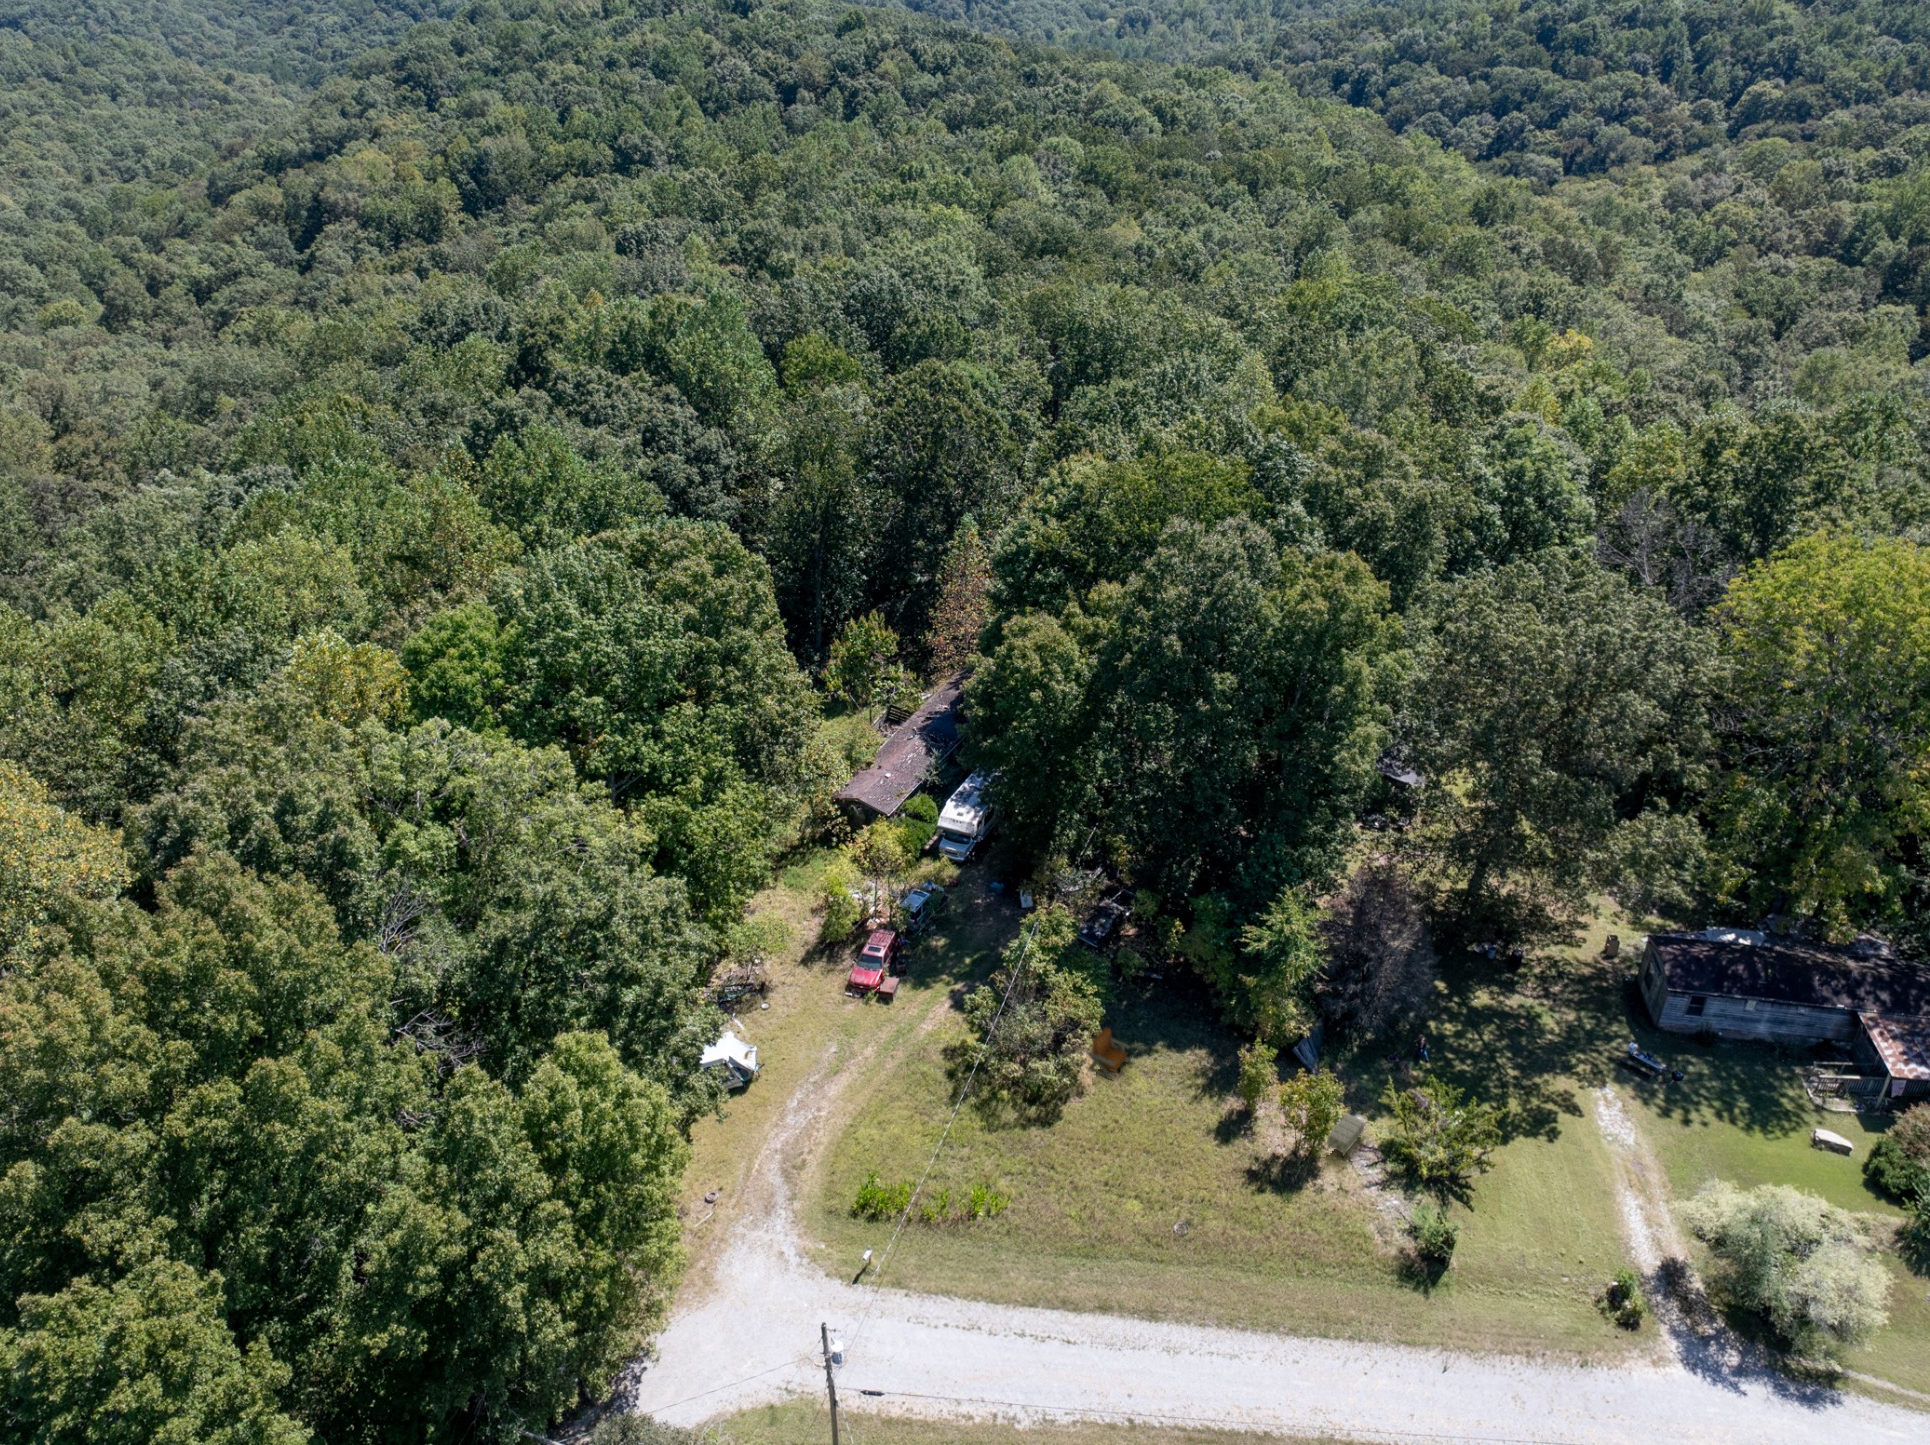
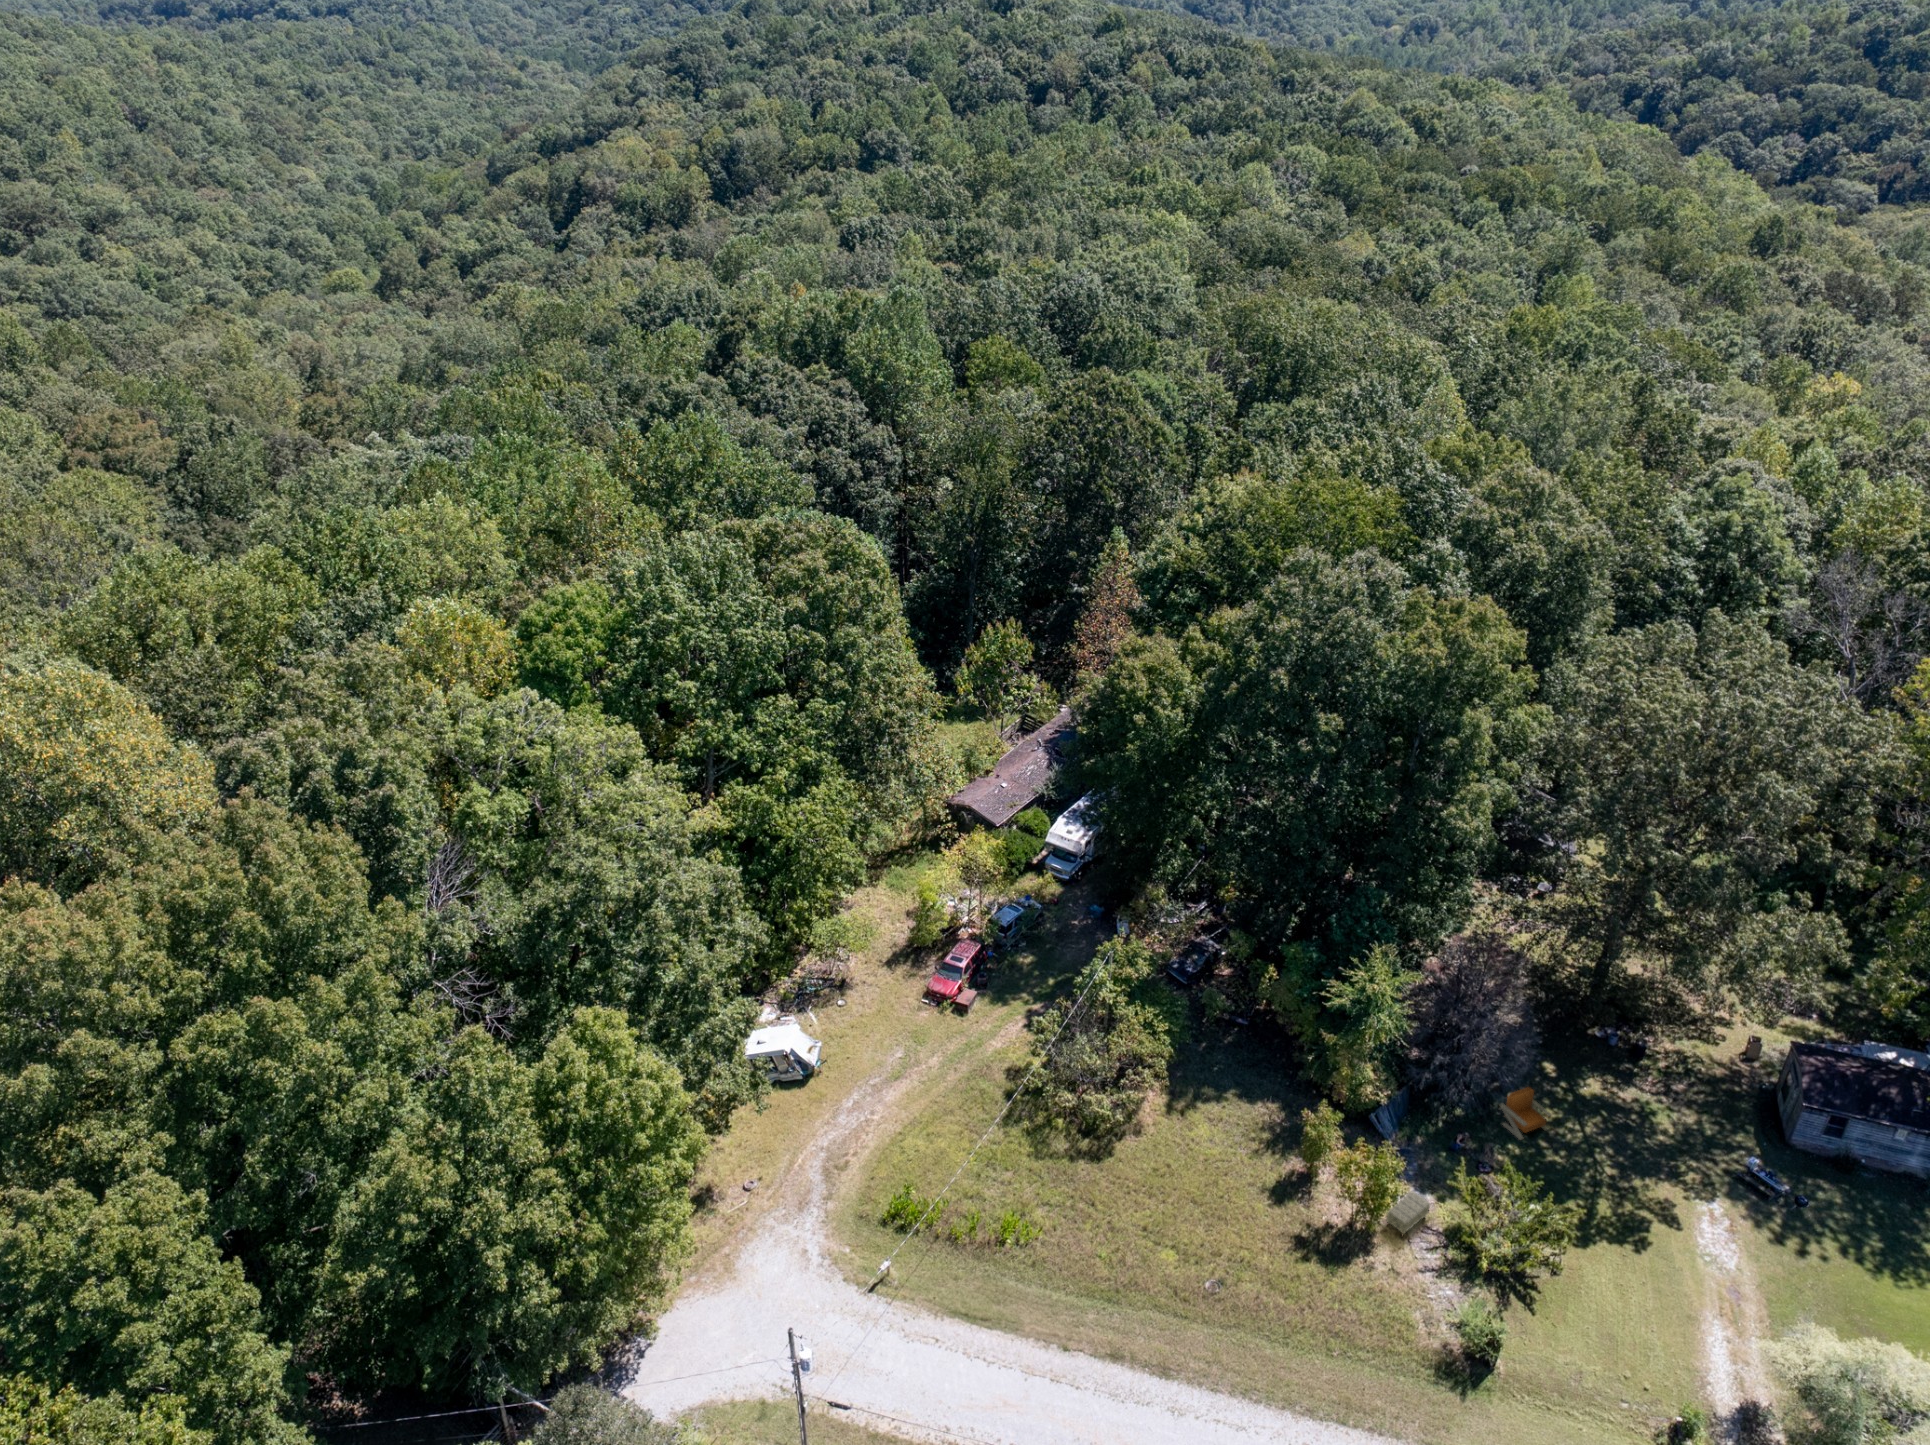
lounge chair: present [1088,1028,1130,1080] -> present [1501,1087,1551,1140]

